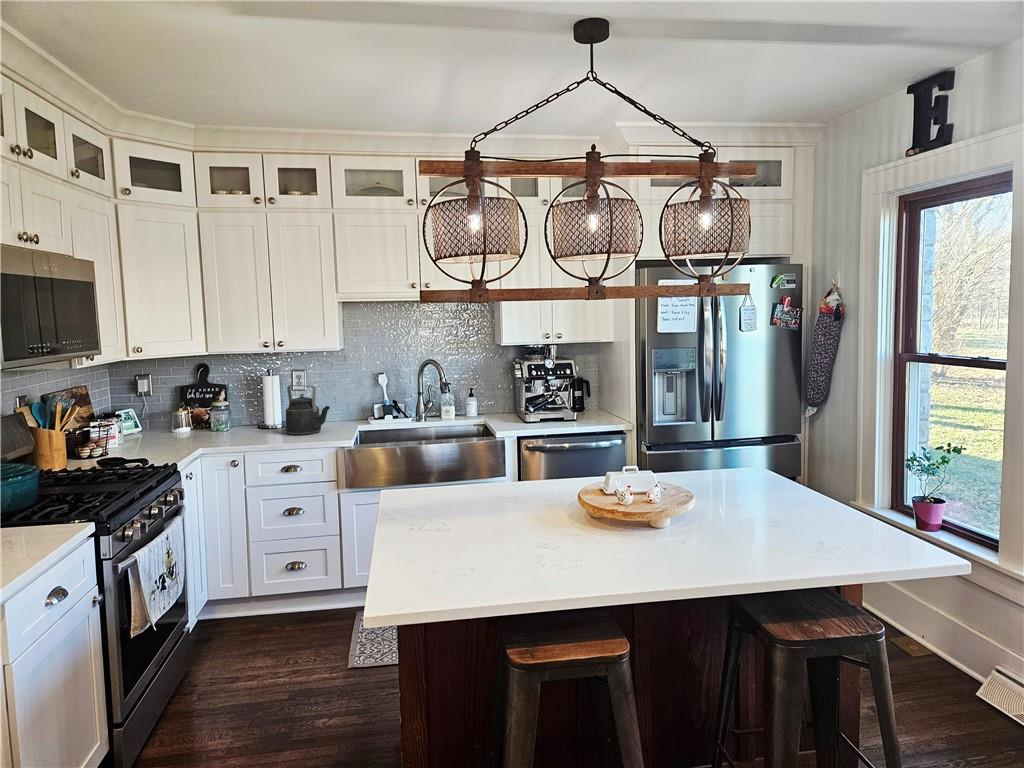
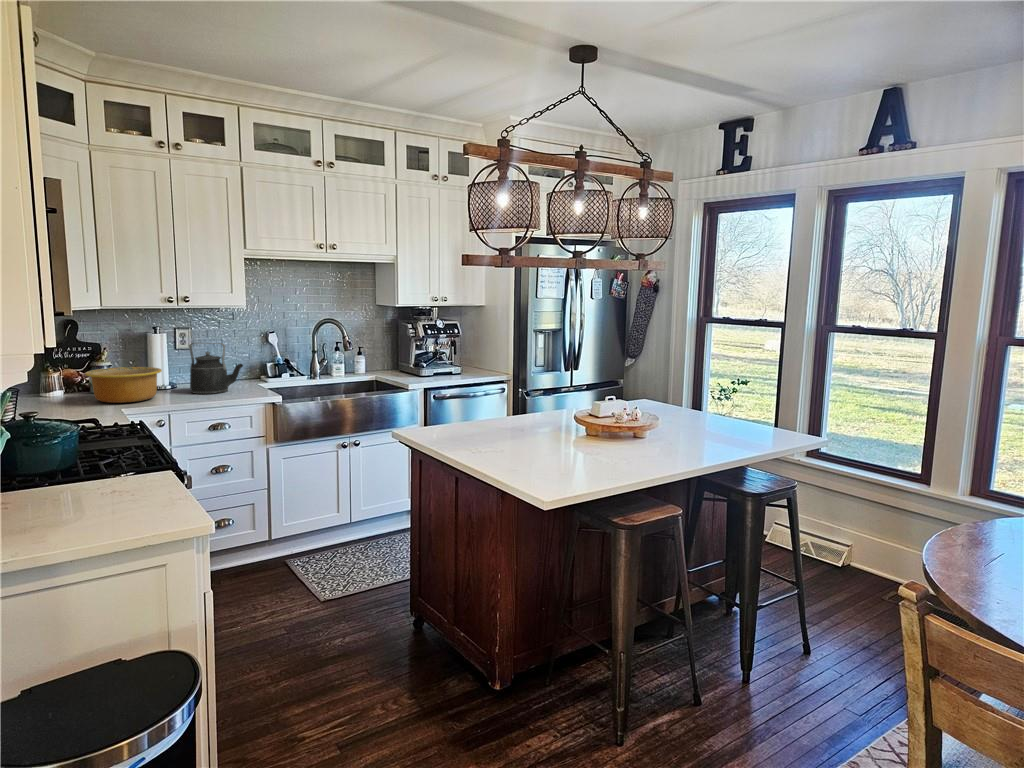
bowl: none [191,407,258,441] -> present [85,367,162,403]

